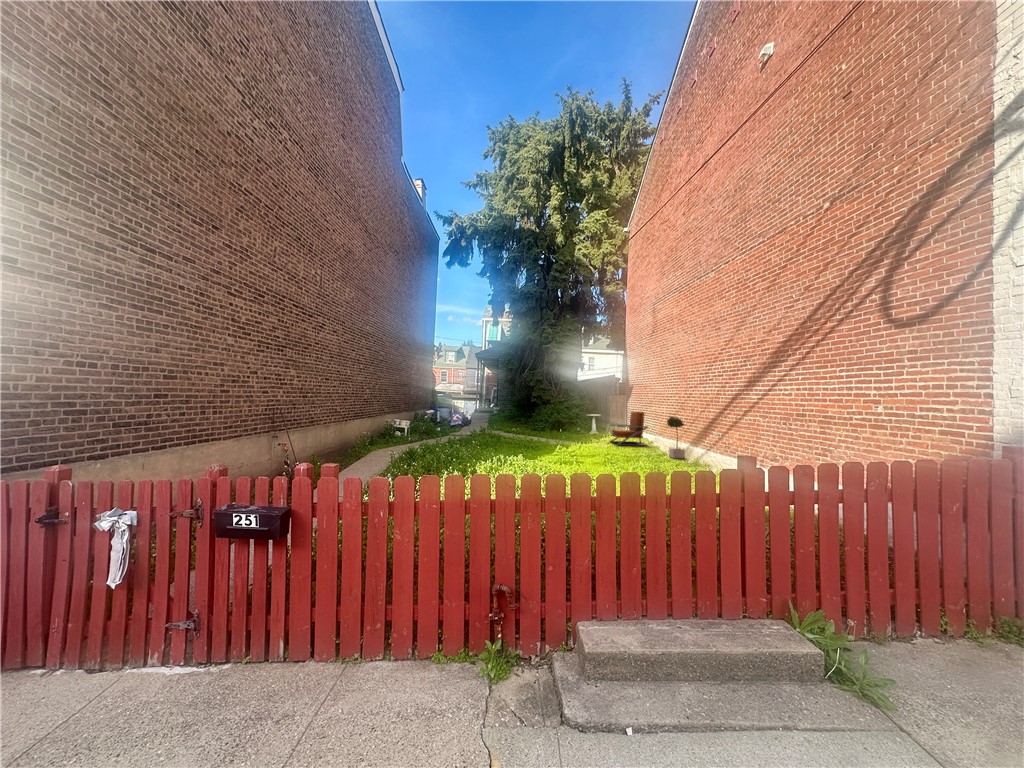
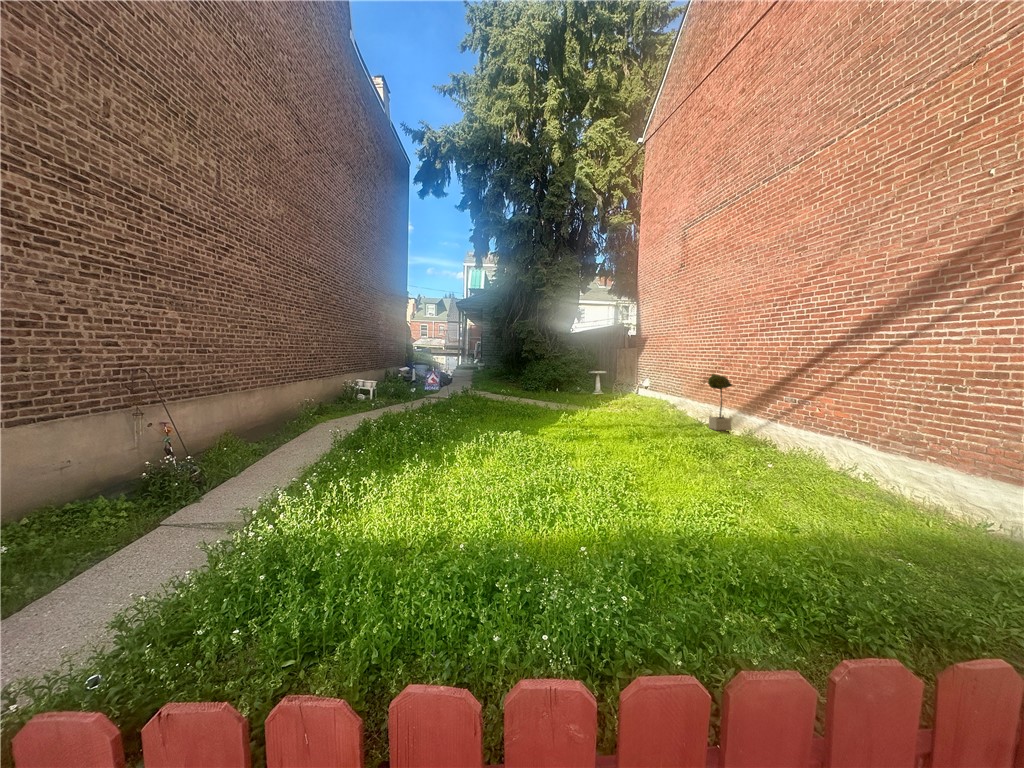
lounge chair: present [611,412,648,446] -> none [619,366,670,409]

